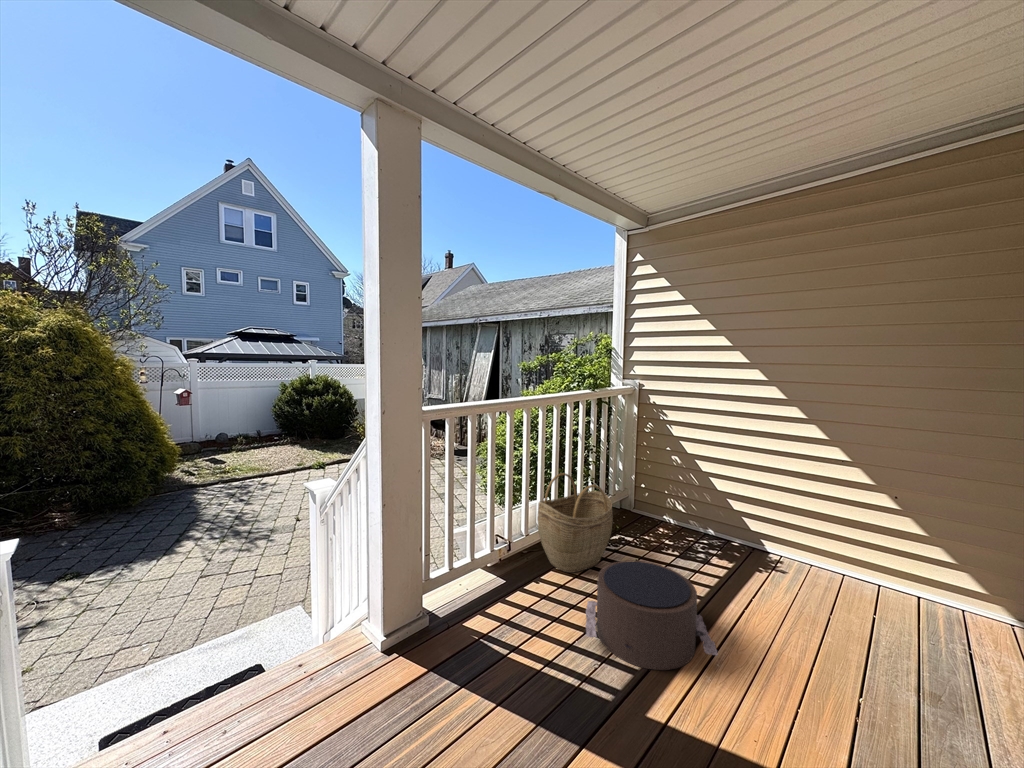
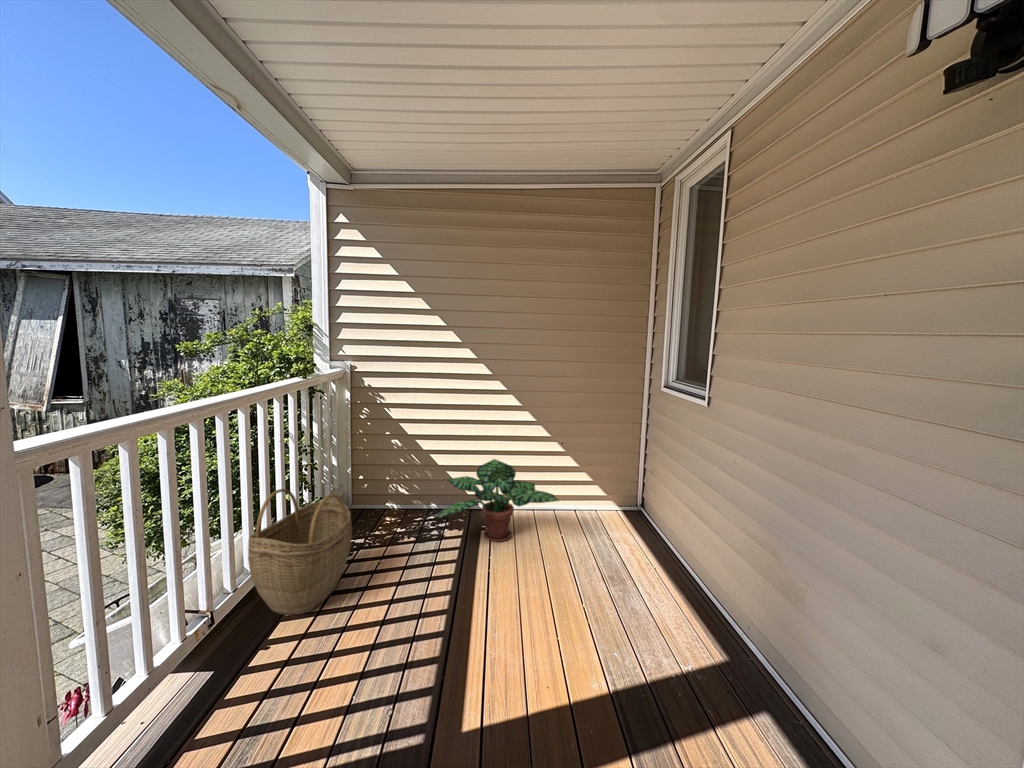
potted plant: none [693,498,862,593] -> present [437,459,559,542]
pouf: present [586,560,718,670] -> none [352,561,497,686]

